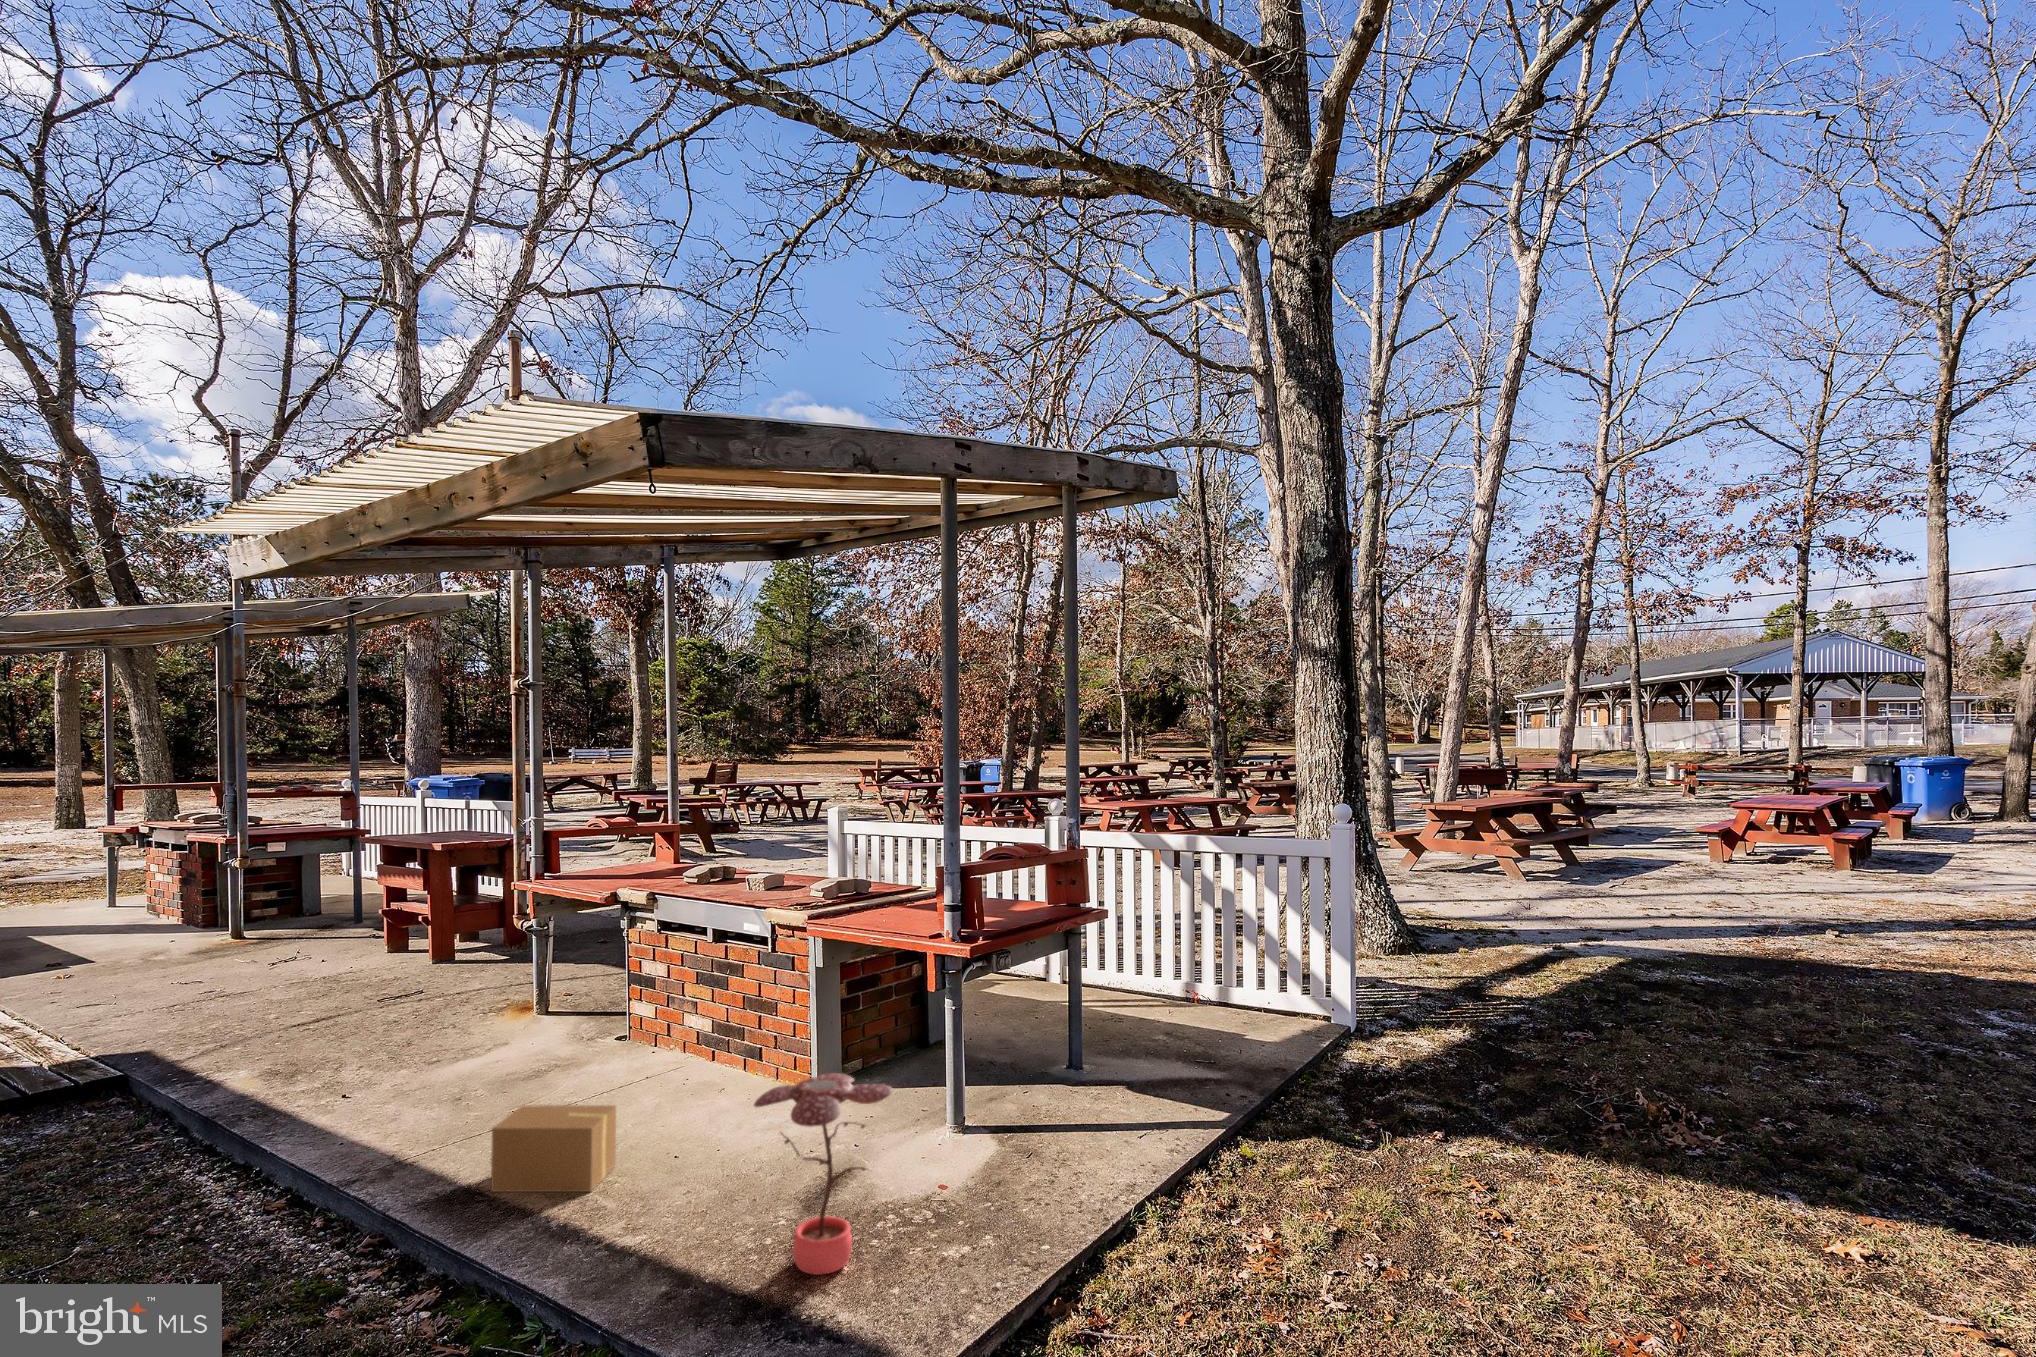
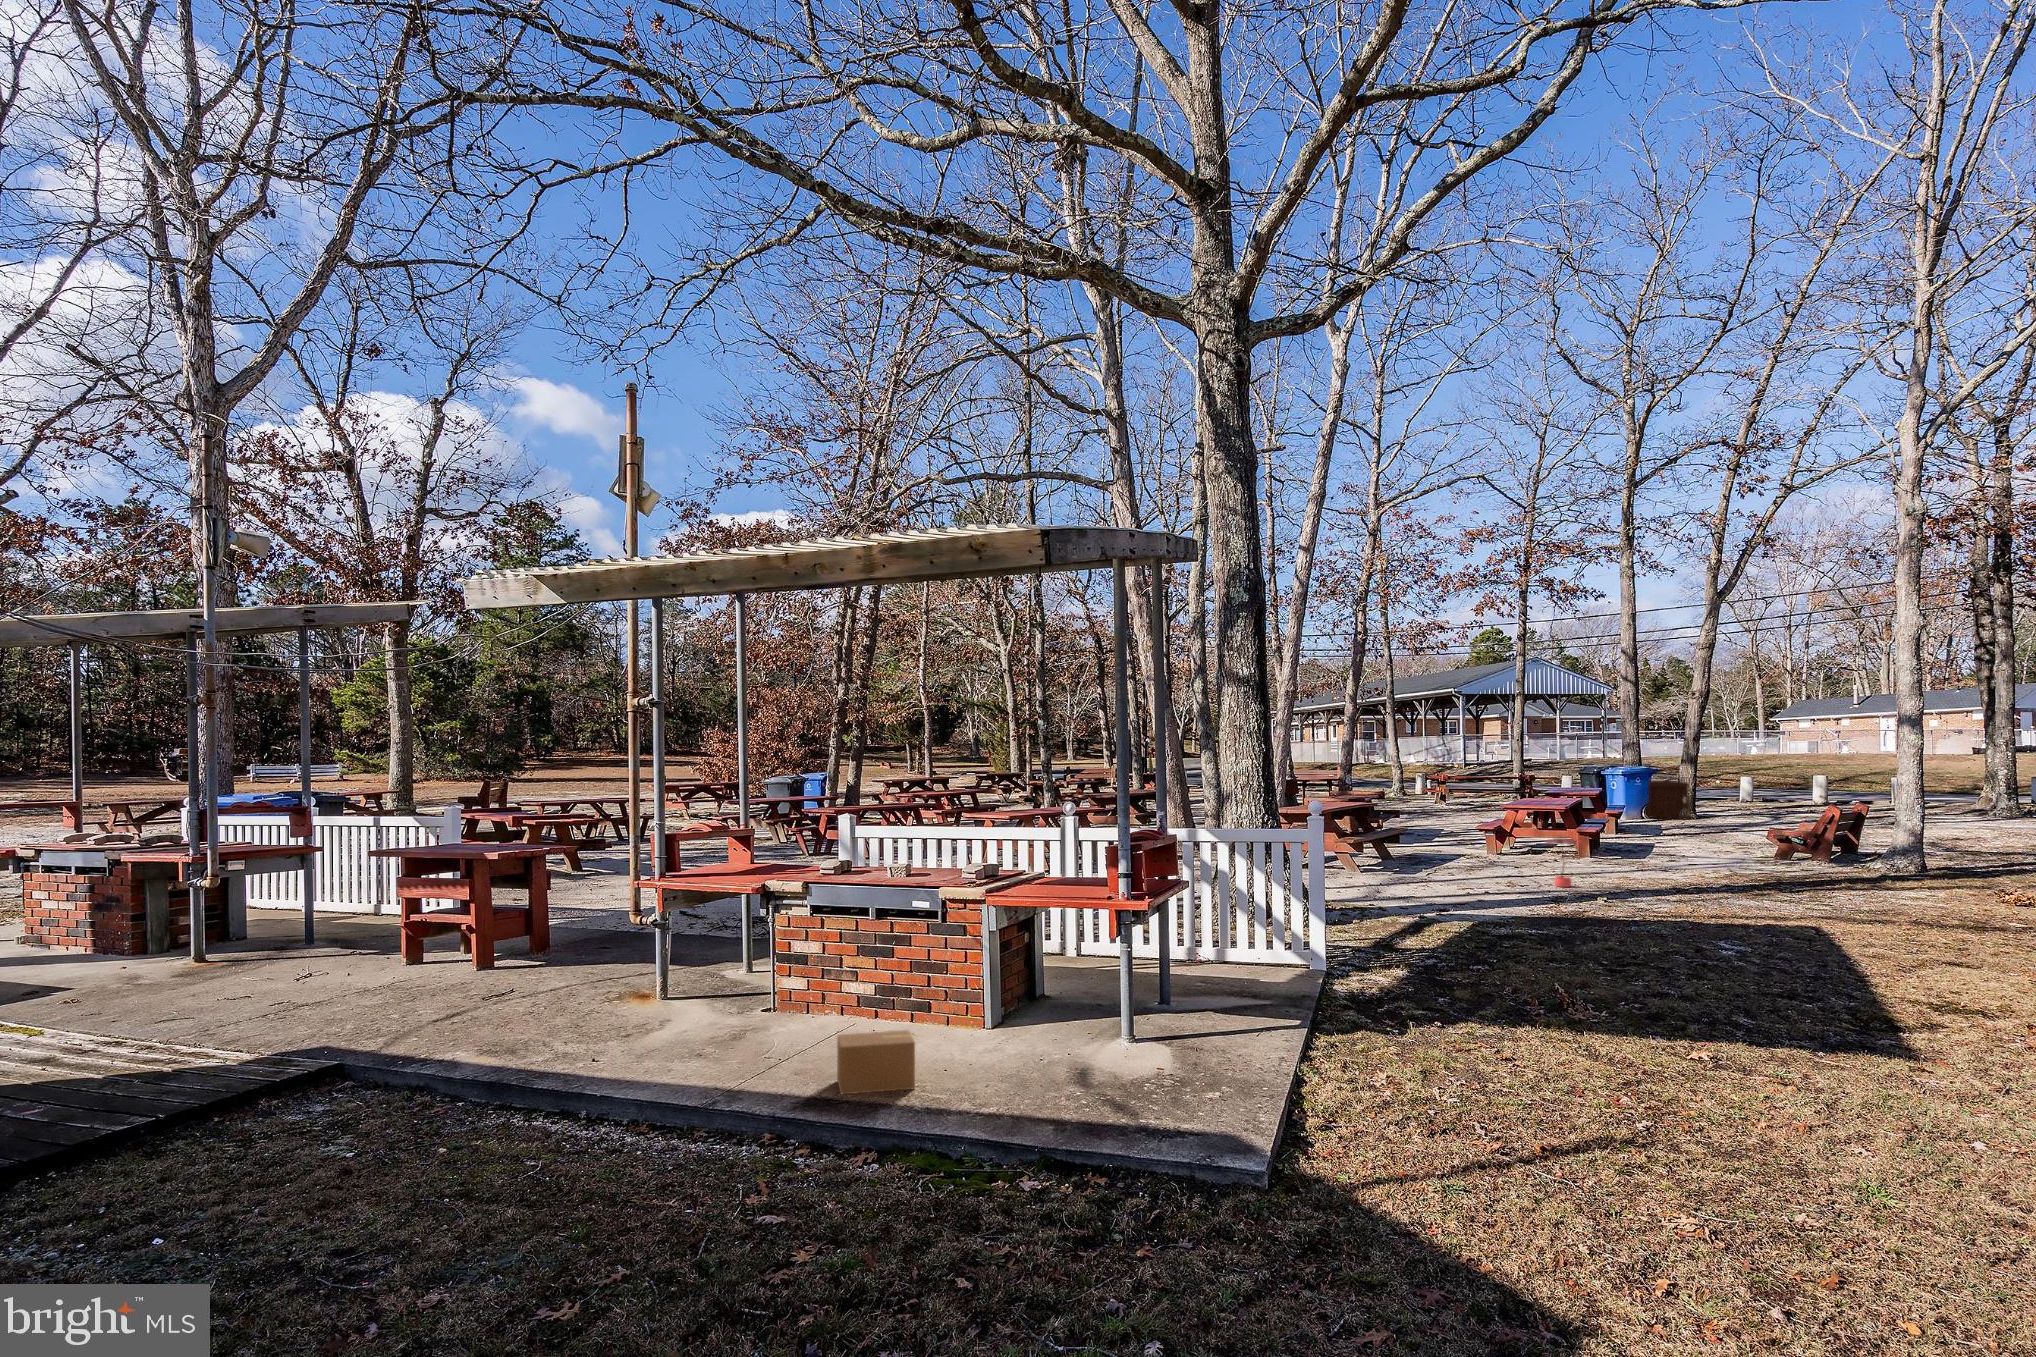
wooden crate: none [1954,774,2025,824] -> present [1645,780,1692,820]
potted plant: present [754,1073,892,1275] -> present [1545,838,1577,887]

